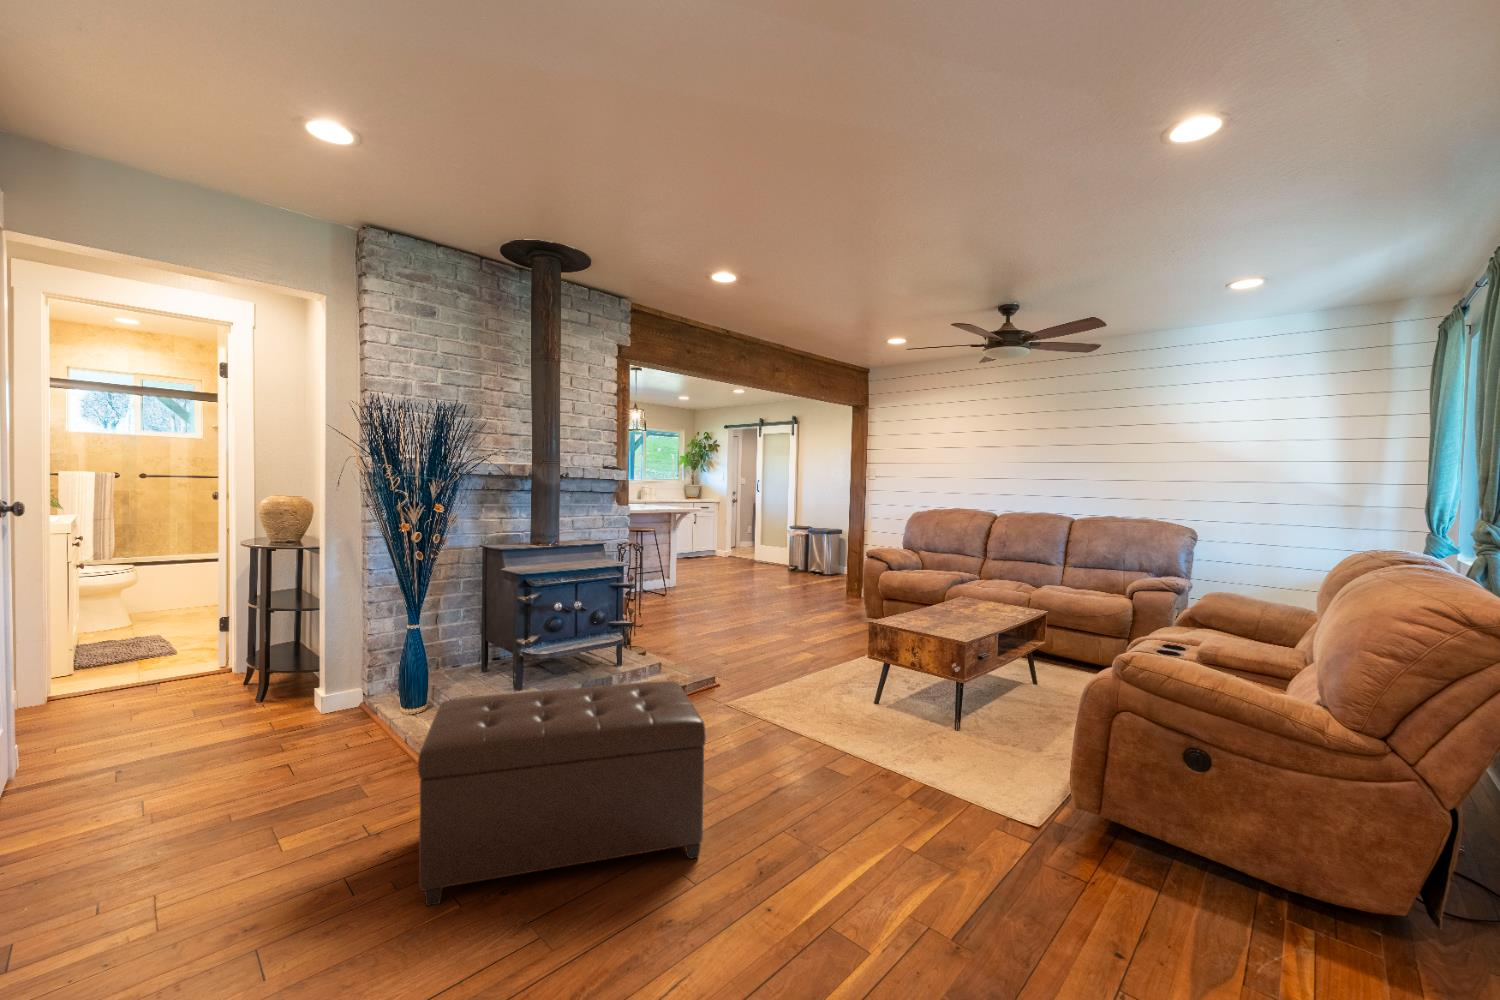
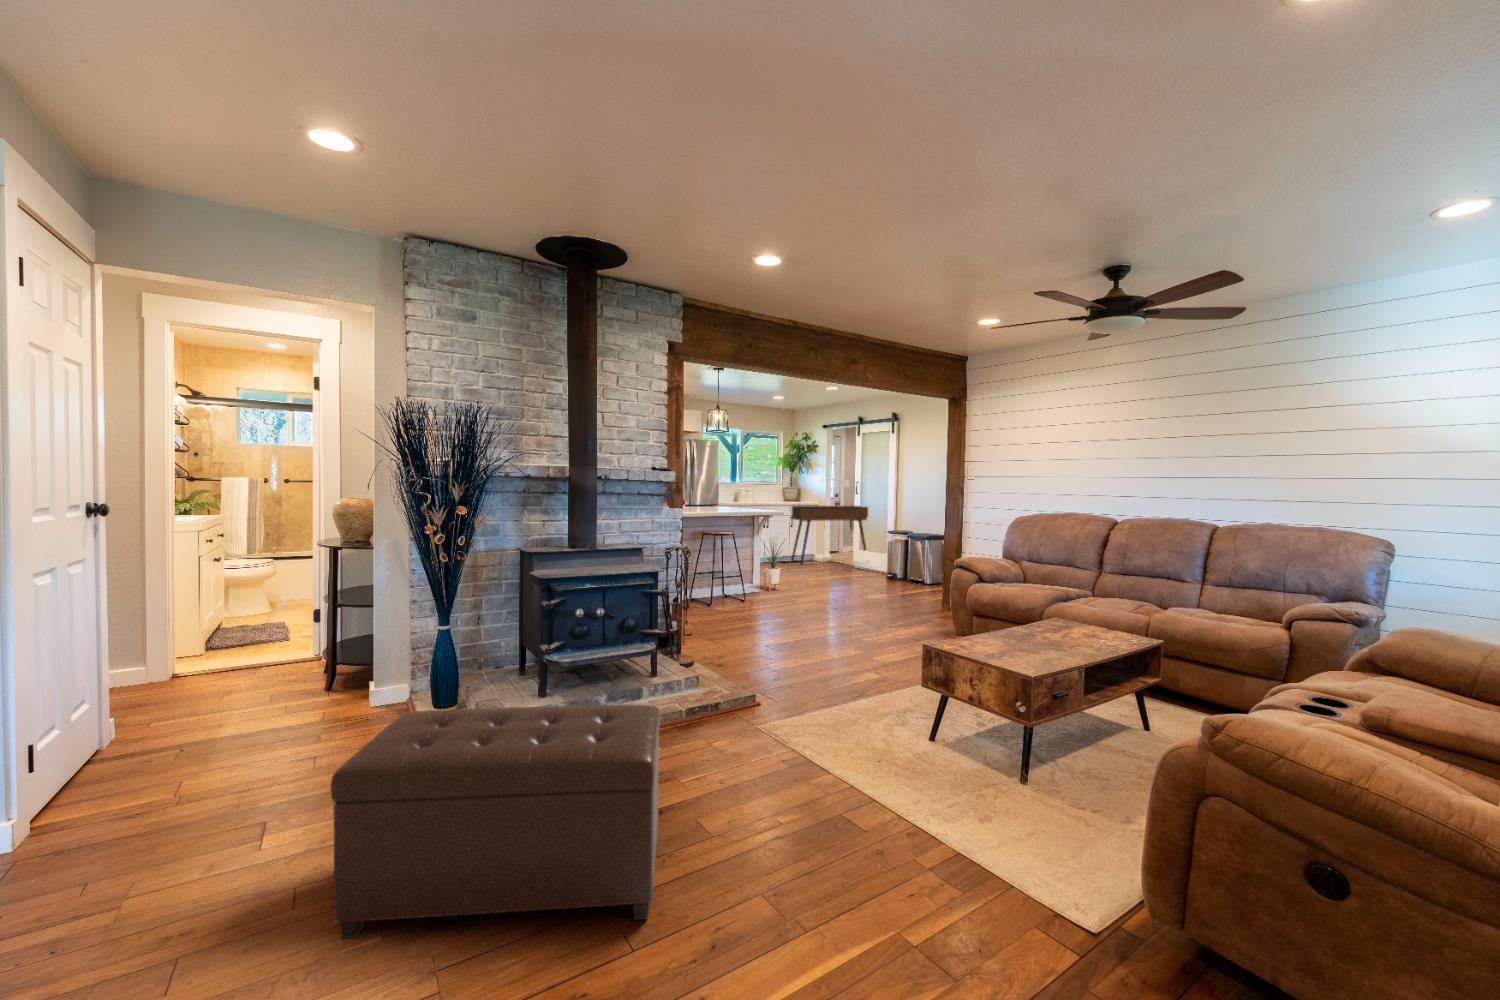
console table: none [694,503,768,561] -> present [791,506,868,564]
house plant: none [673,528,703,587] -> present [761,539,786,591]

